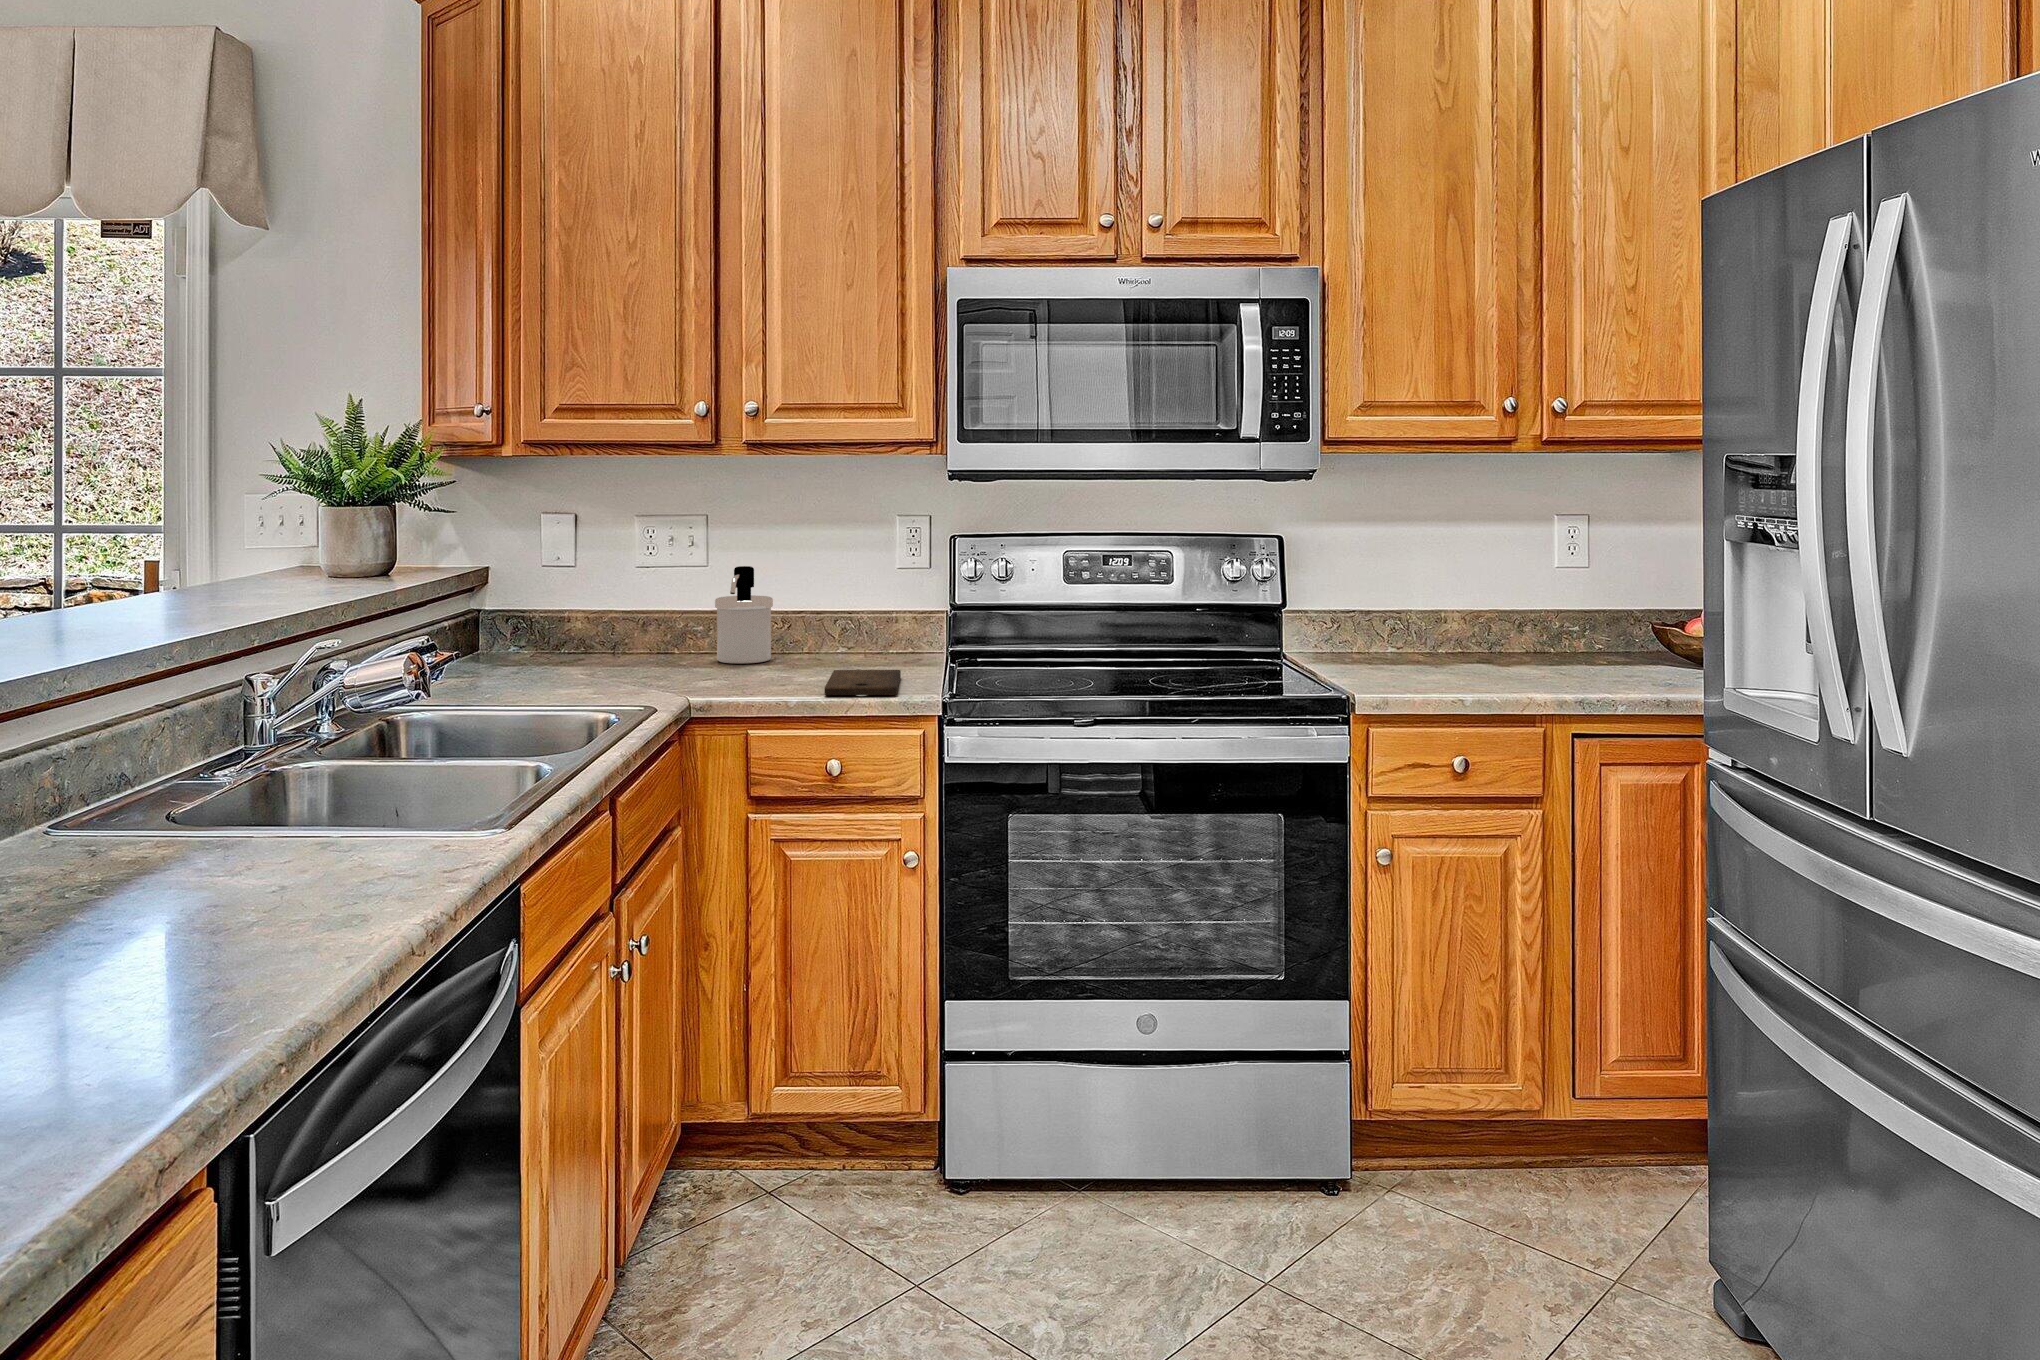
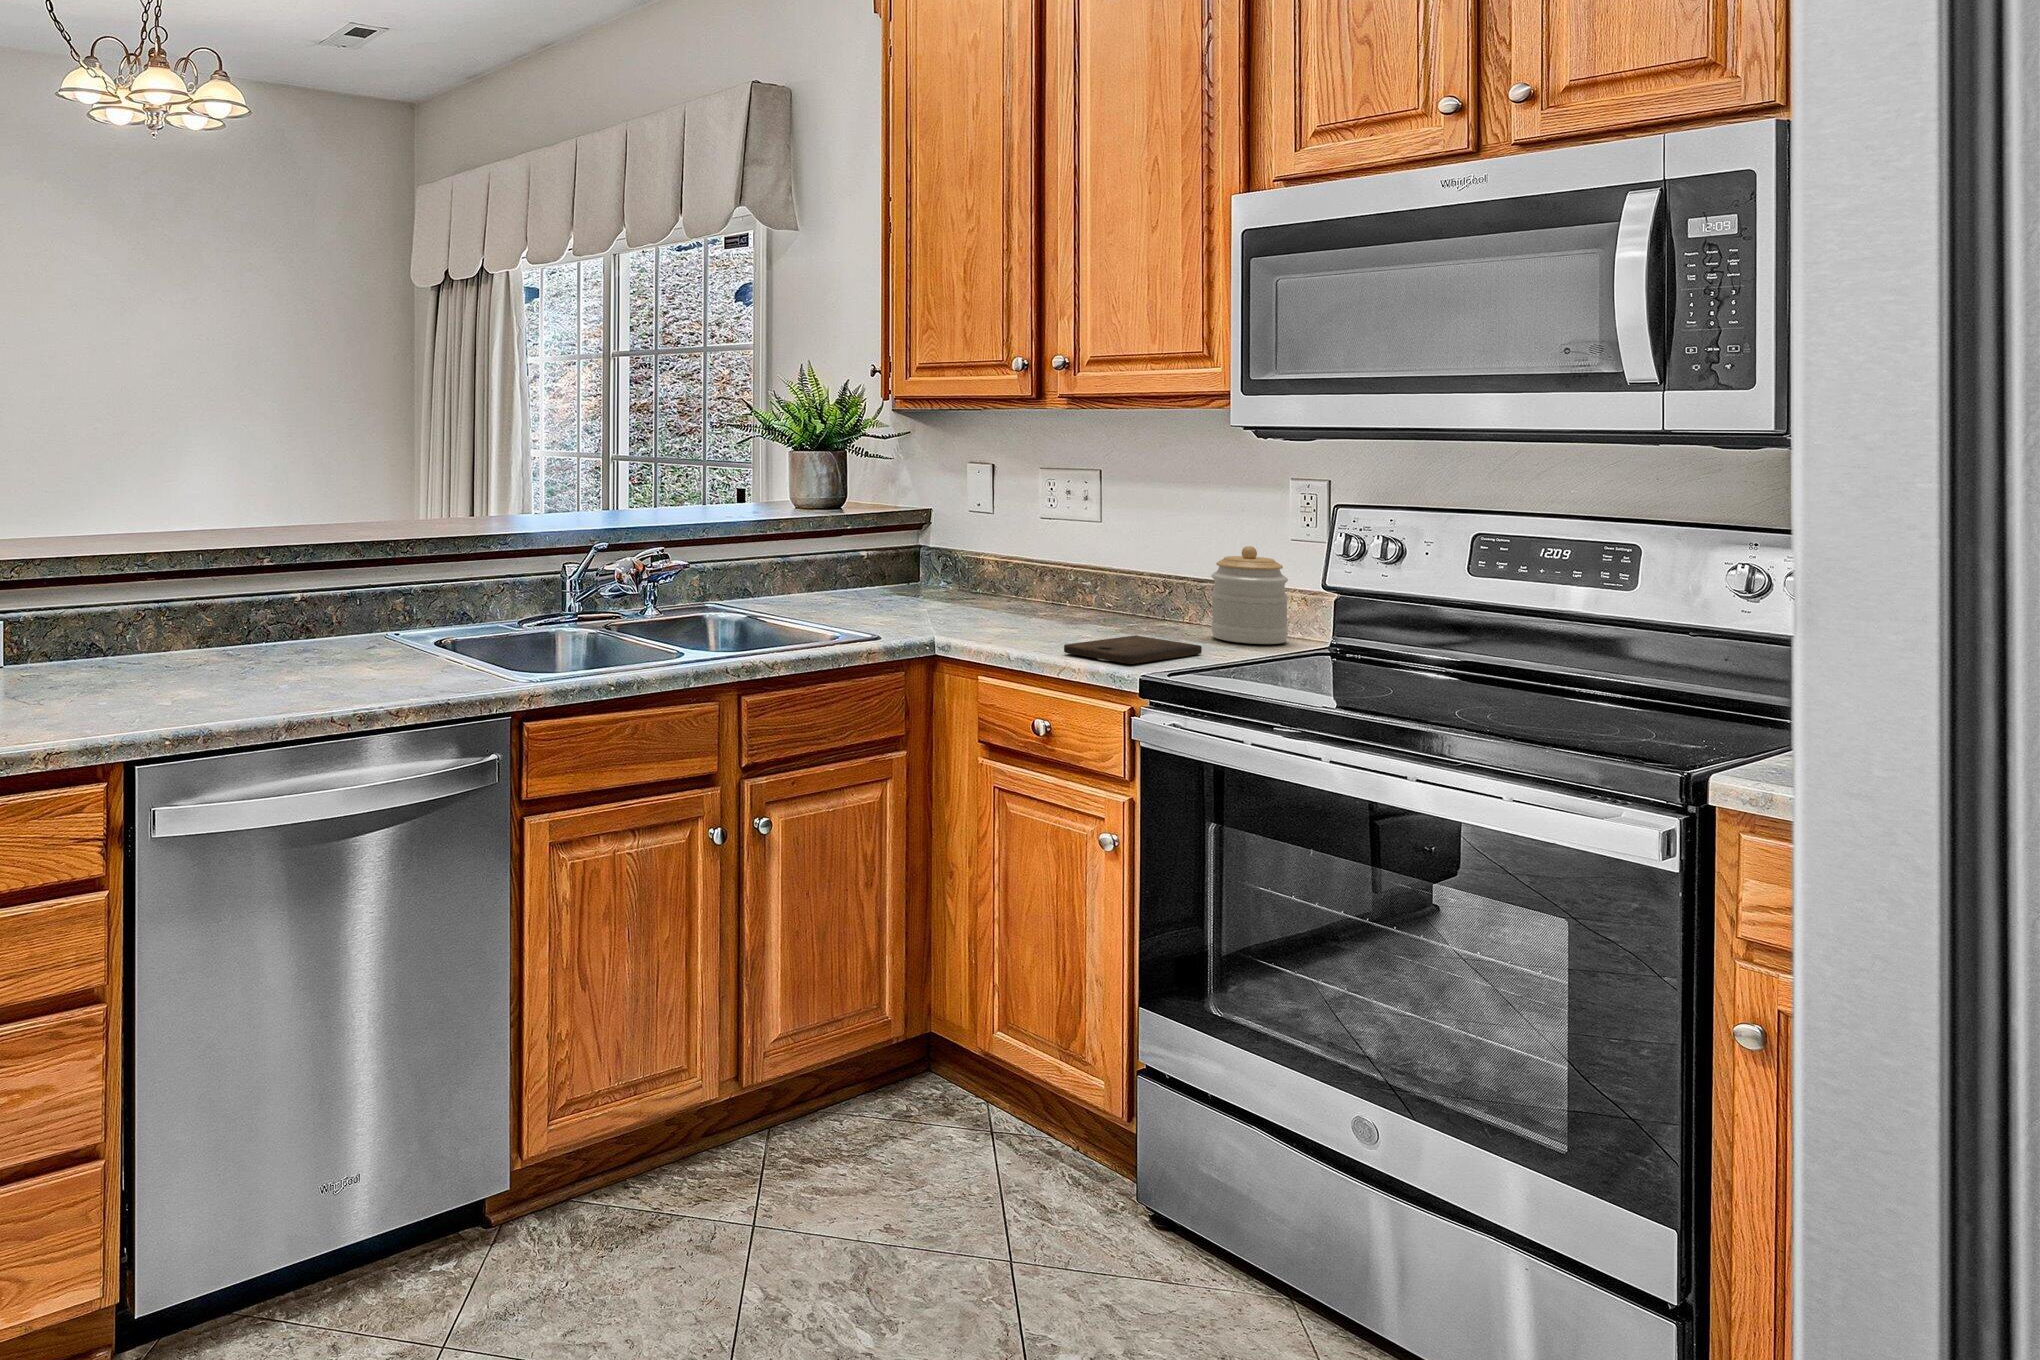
soap dispenser: present [715,566,773,664] -> none [1068,522,1144,622]
jar: none [854,578,915,663] -> present [1211,546,1288,644]

